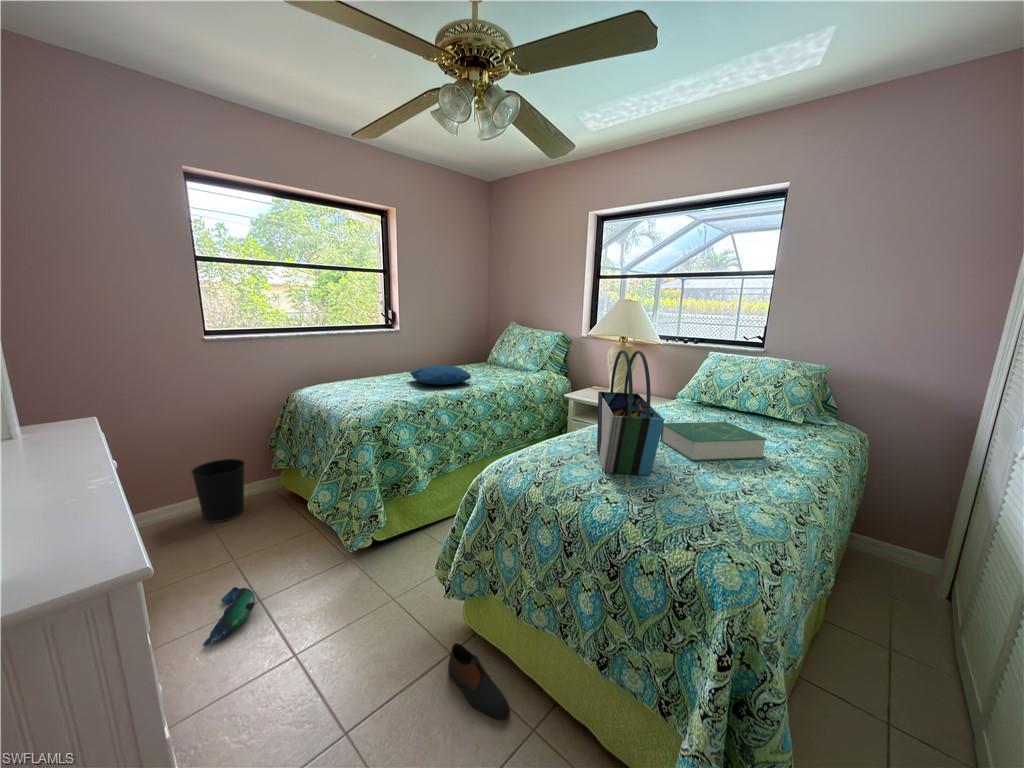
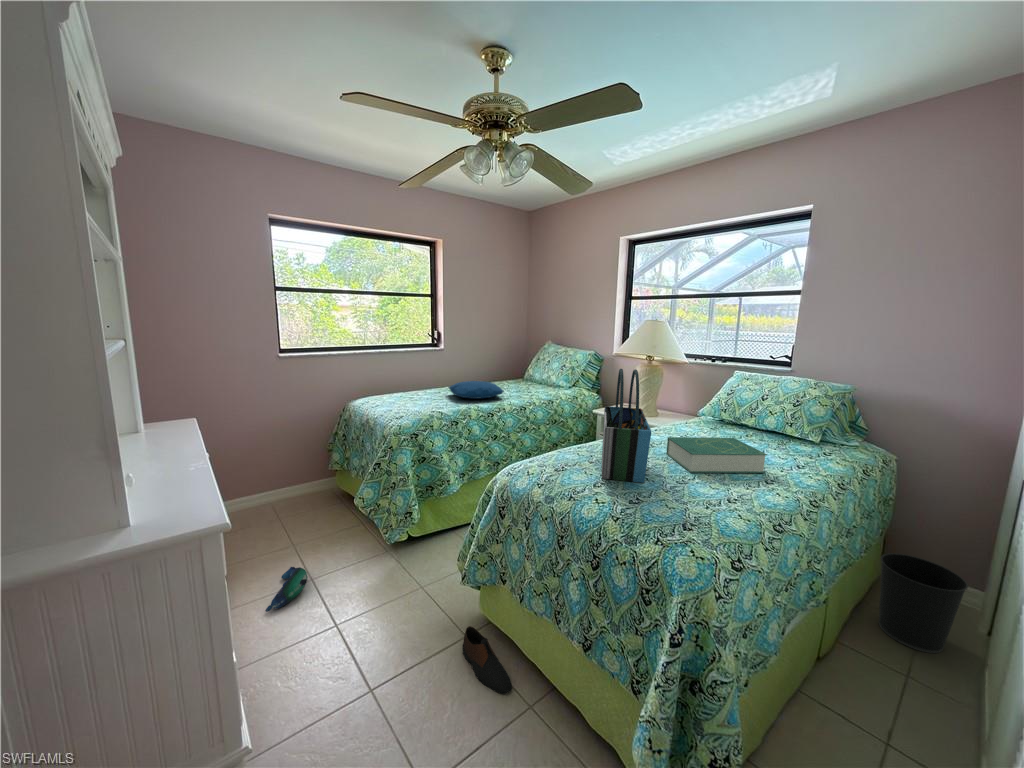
wastebasket: present [191,459,245,523] -> present [879,553,968,653]

